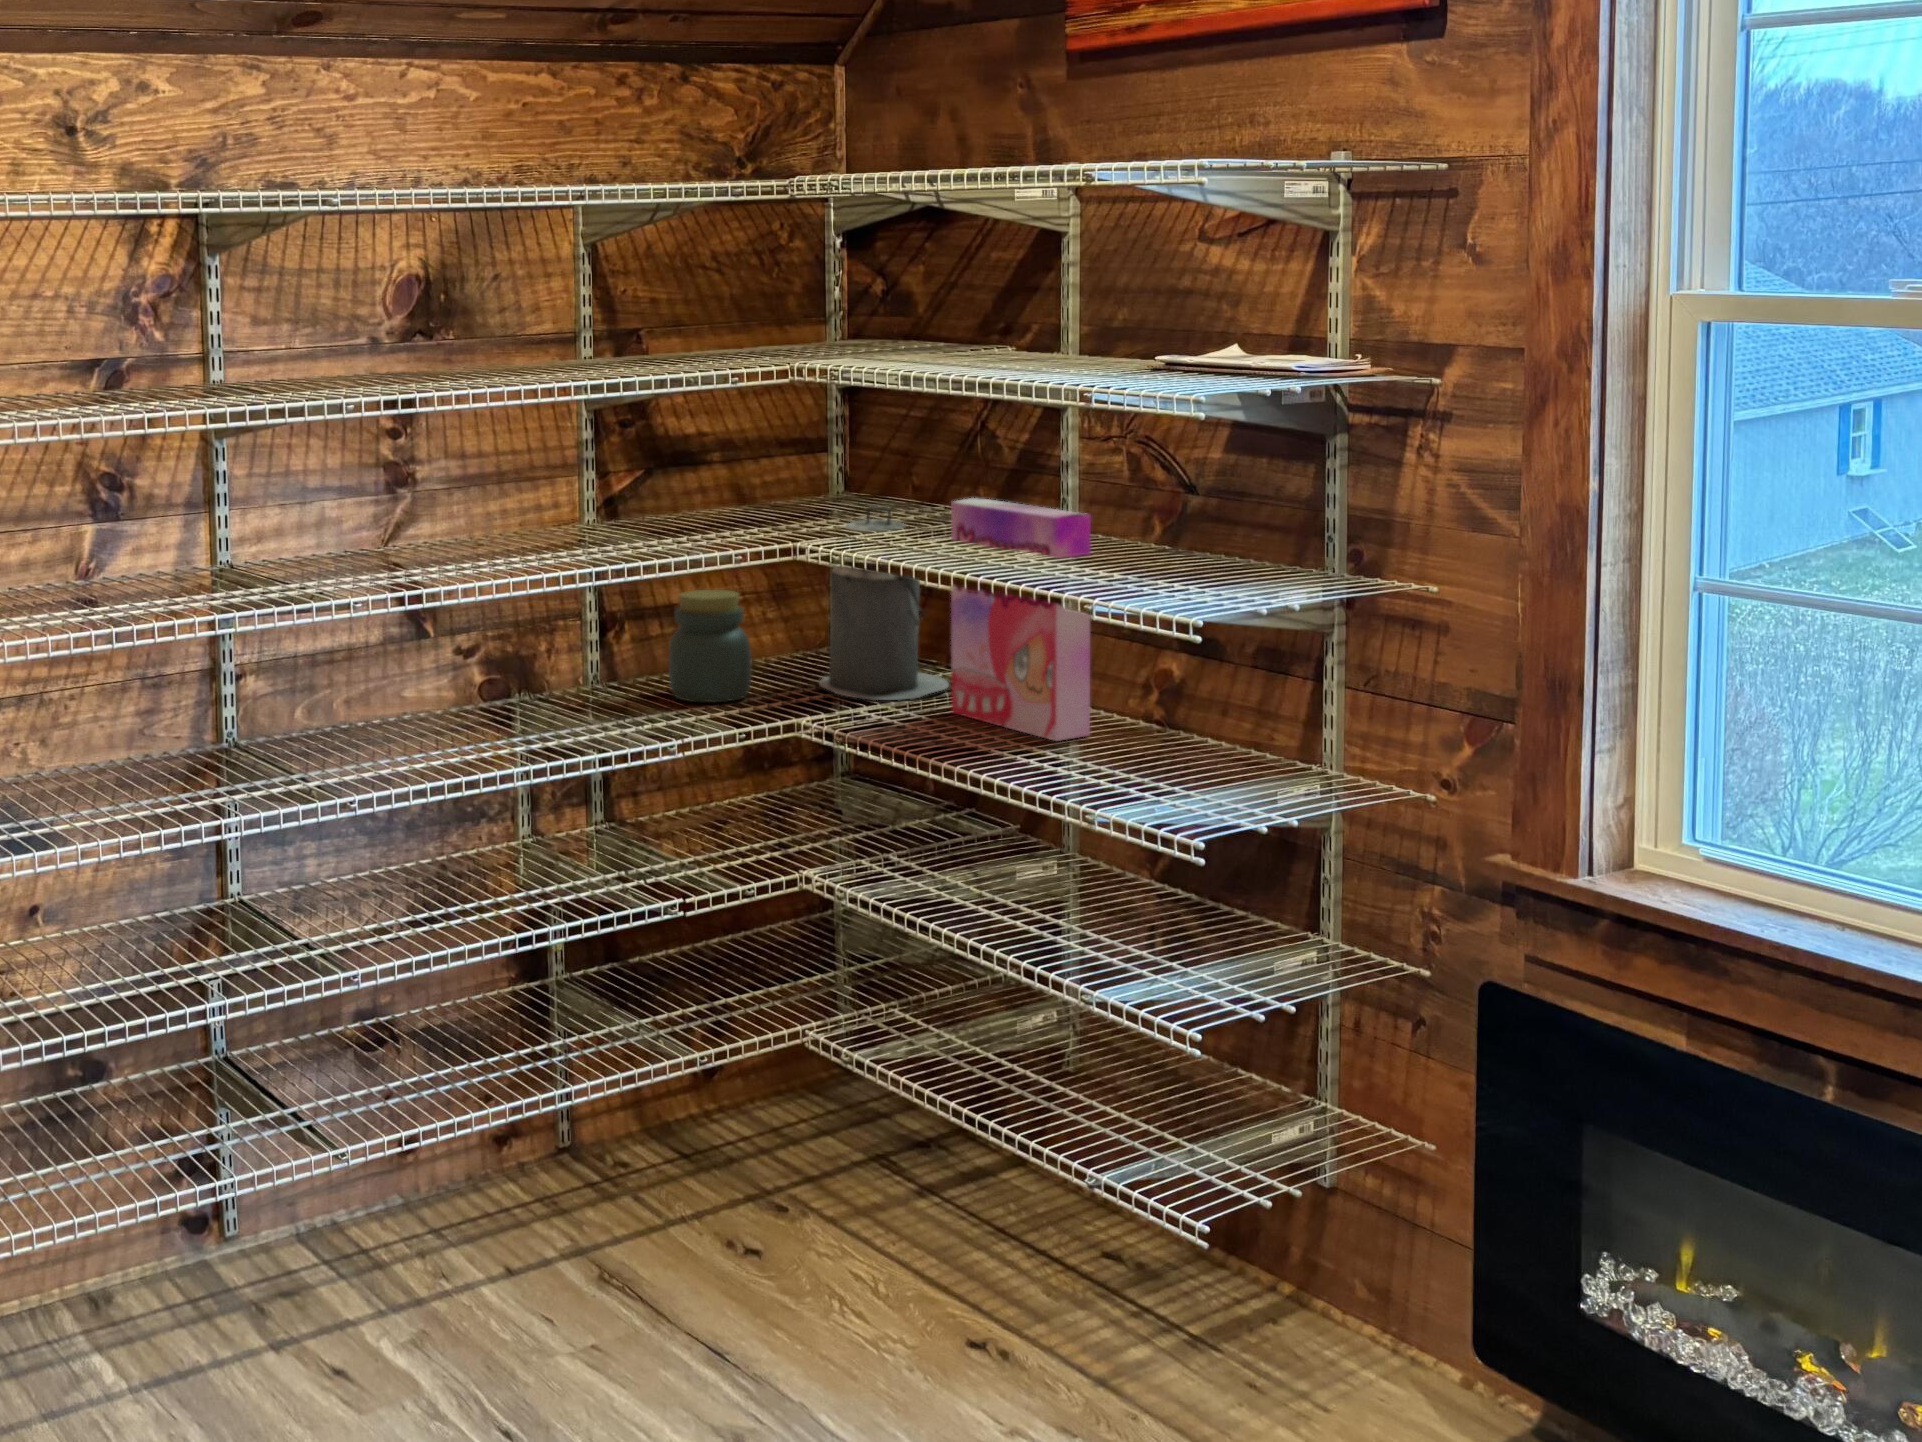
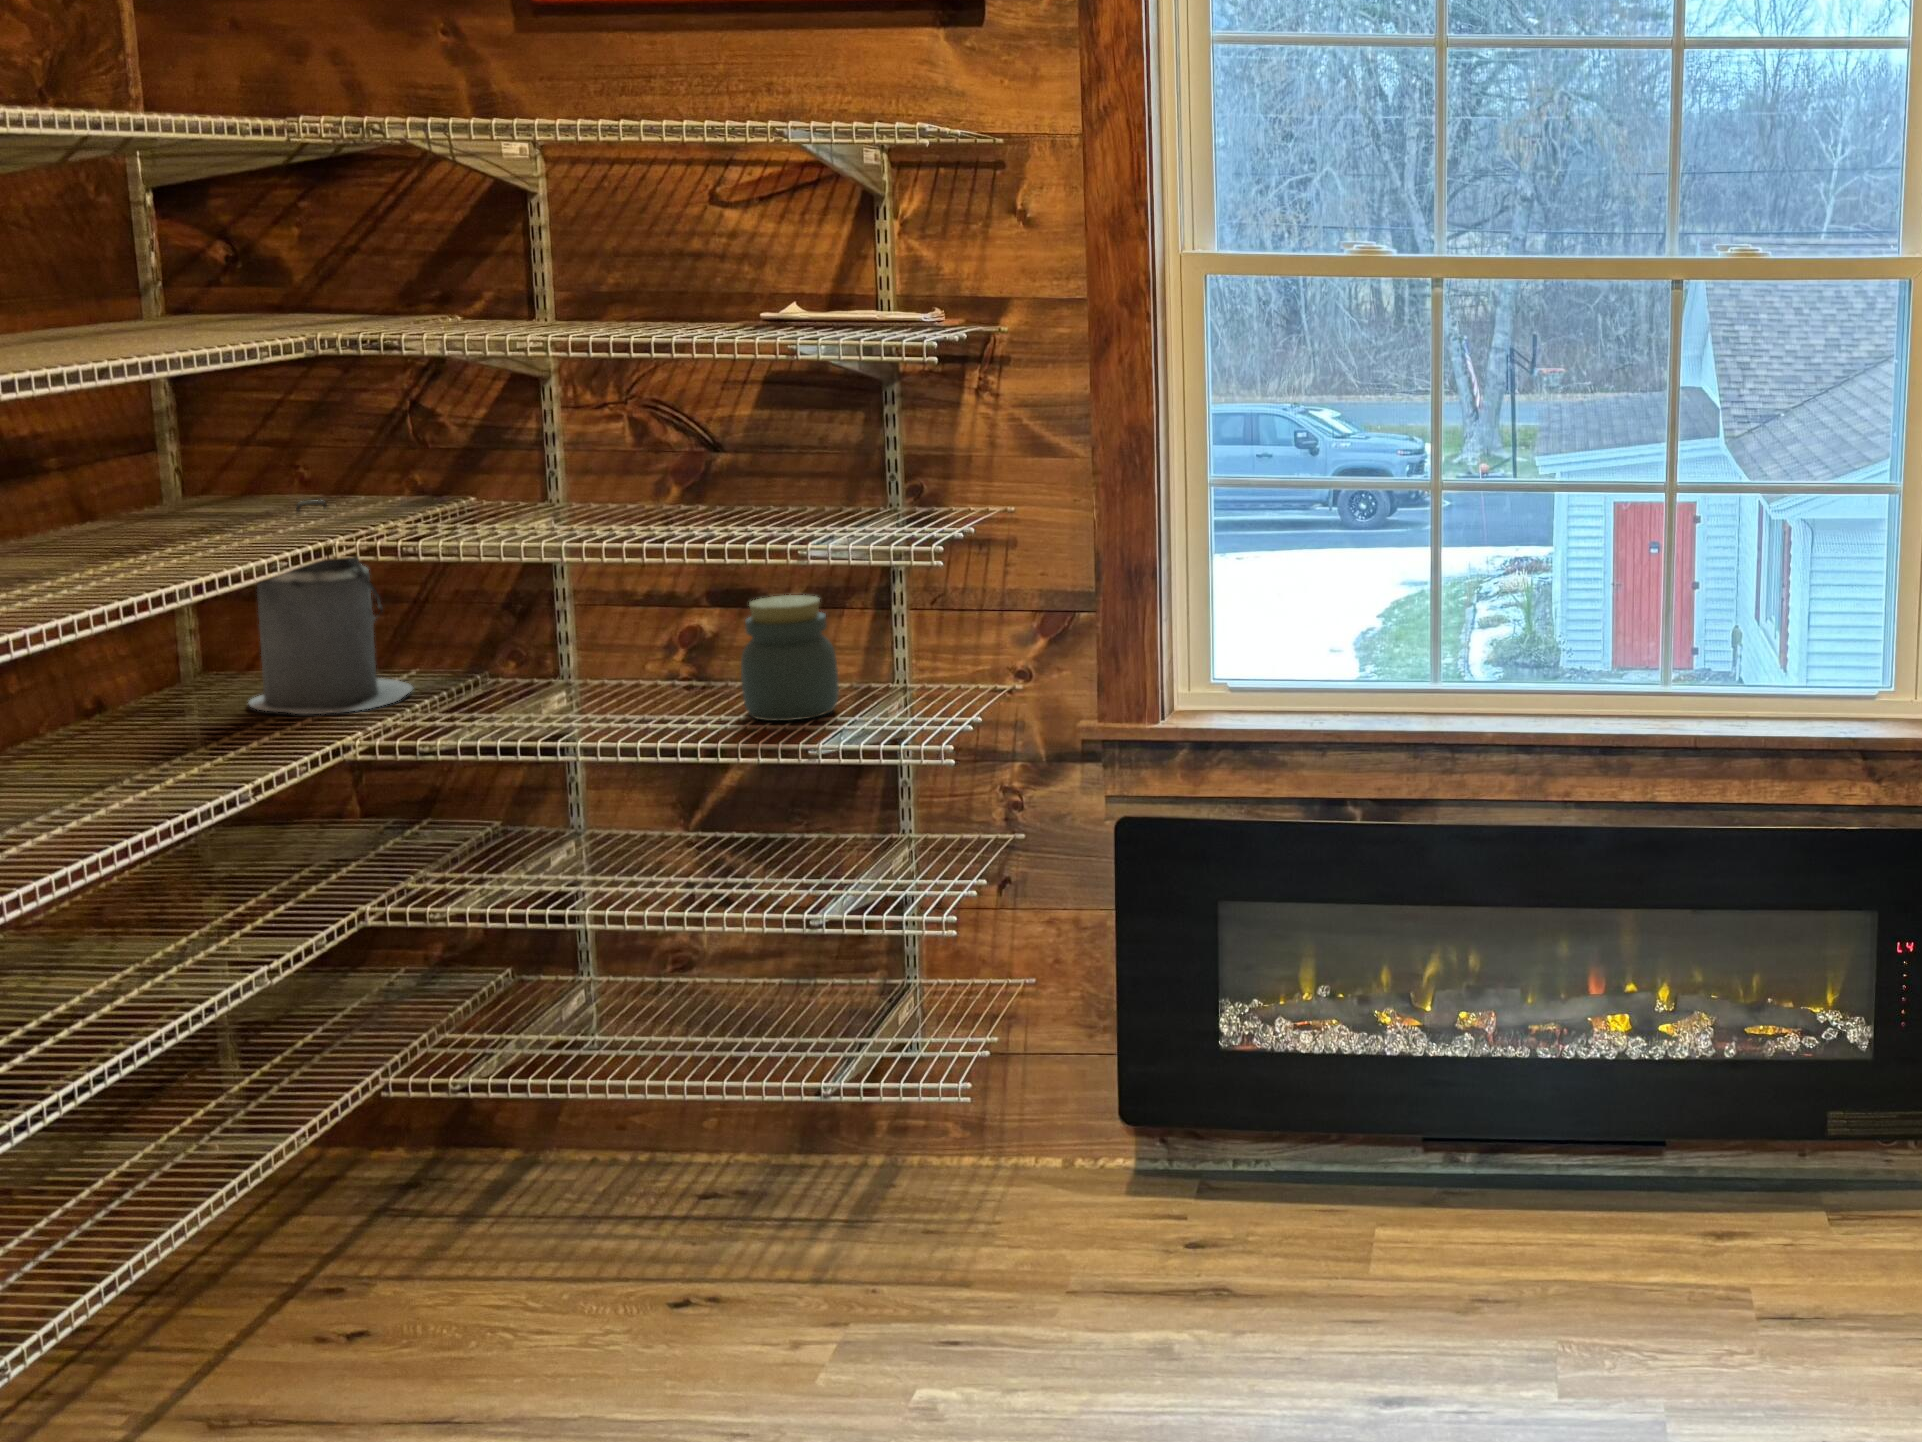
cereal box: present [951,498,1091,741] -> none [445,478,648,709]
jar: present [669,590,751,702] -> present [741,595,839,721]

